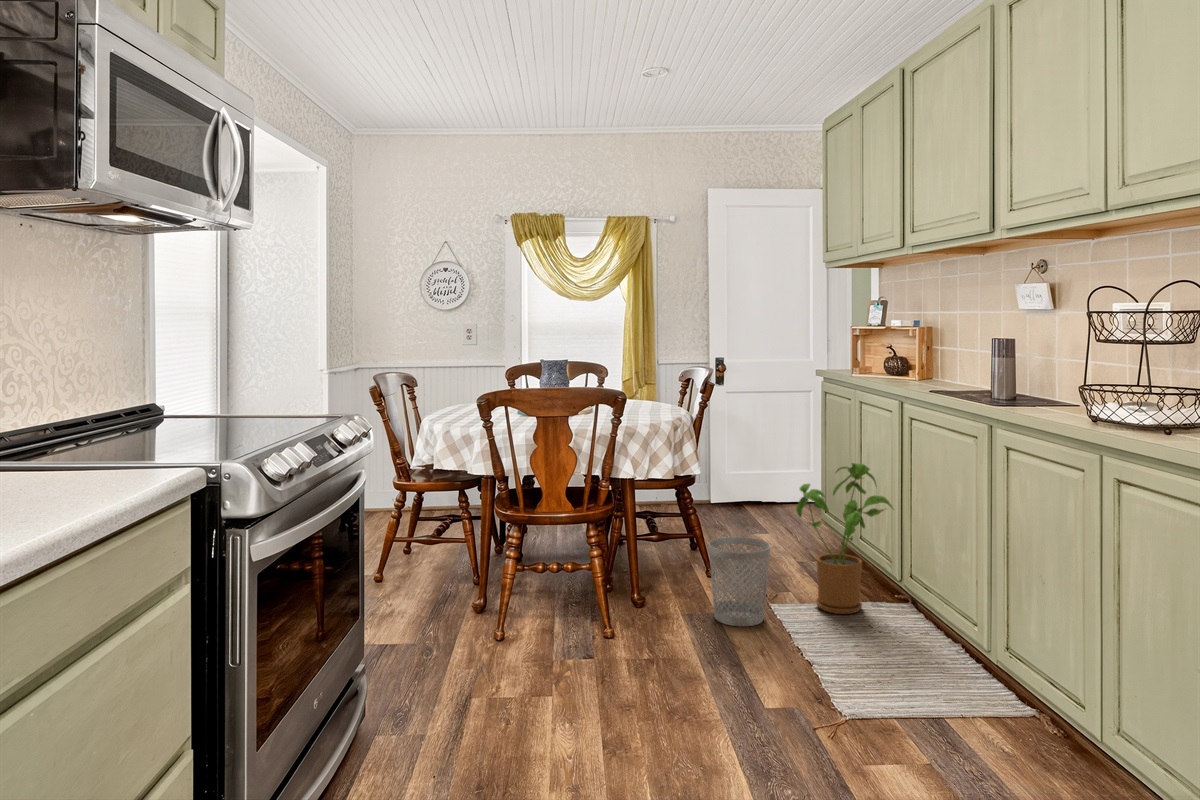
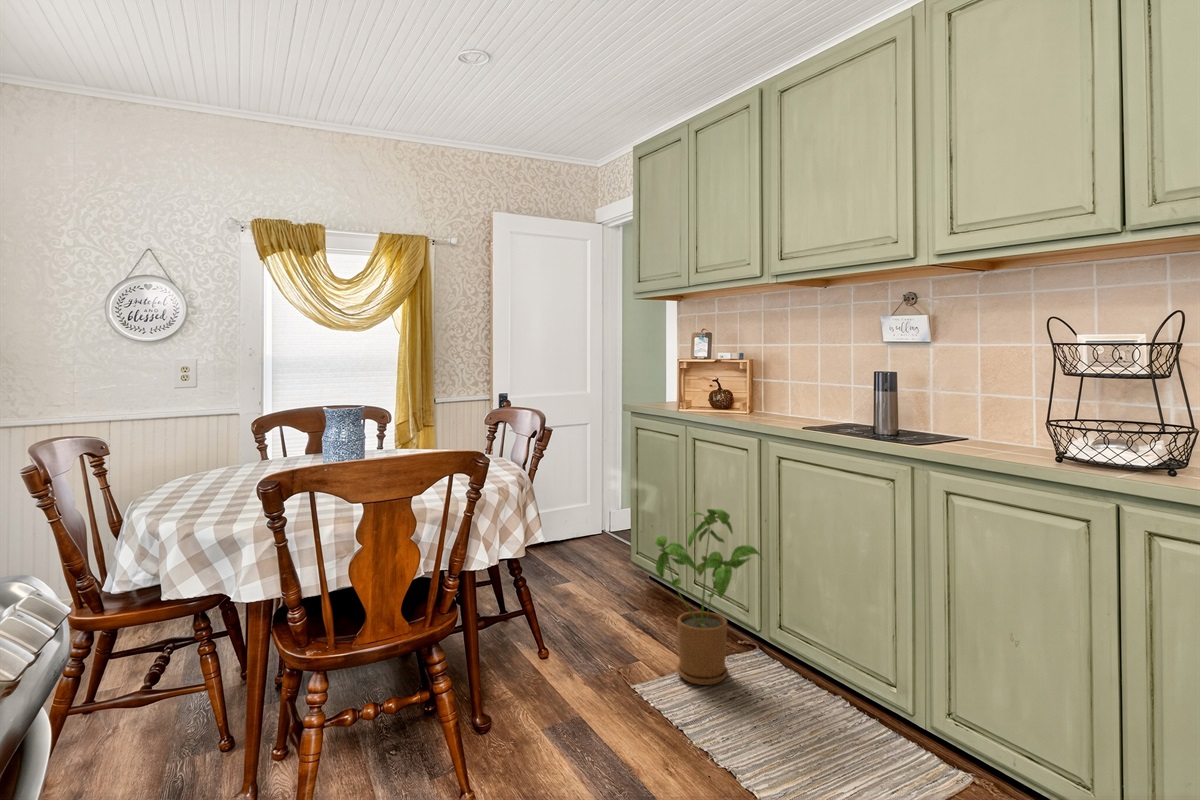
wastebasket: present [709,537,770,626] -> none [568,610,643,730]

